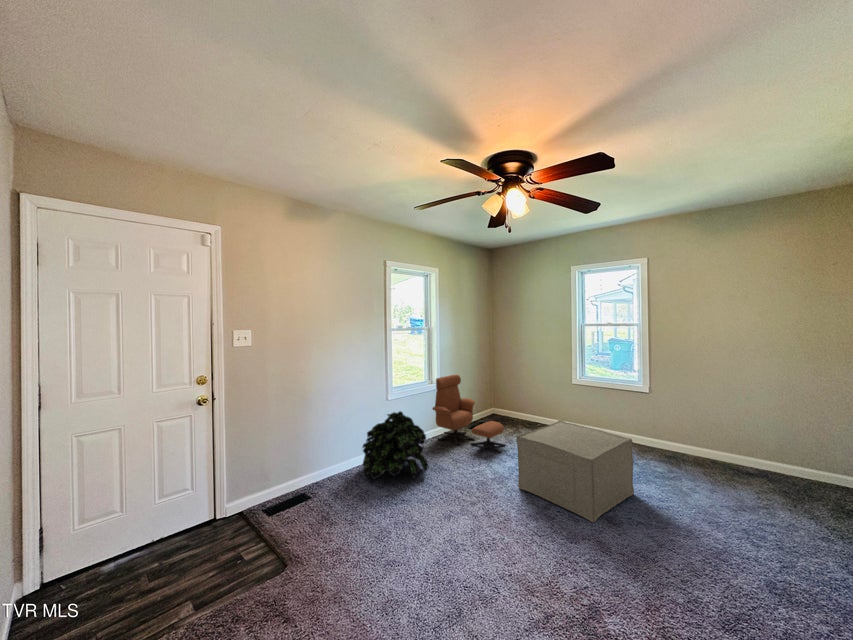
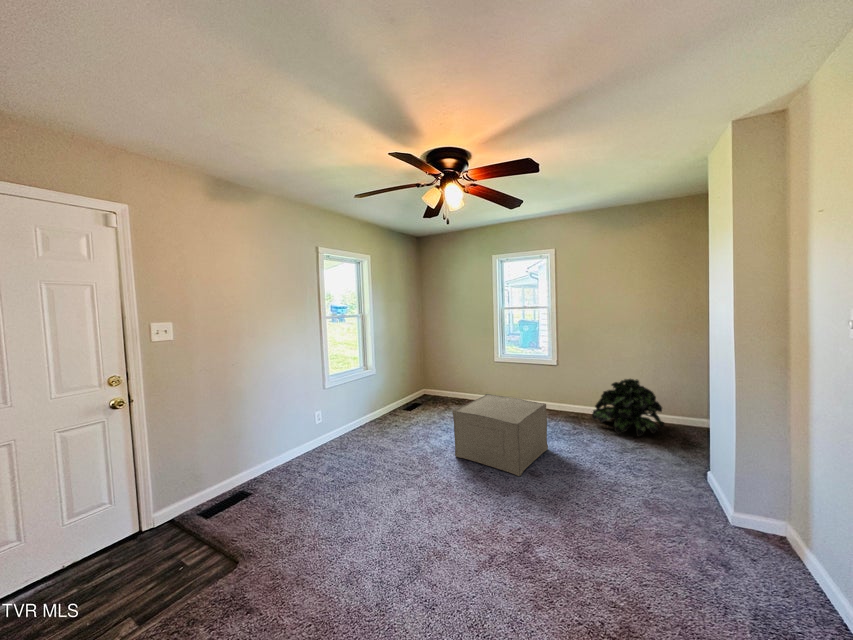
lounge chair: present [432,375,505,453] -> none [369,359,439,430]
potted plant: present [362,411,428,479] -> present [592,379,664,436]

